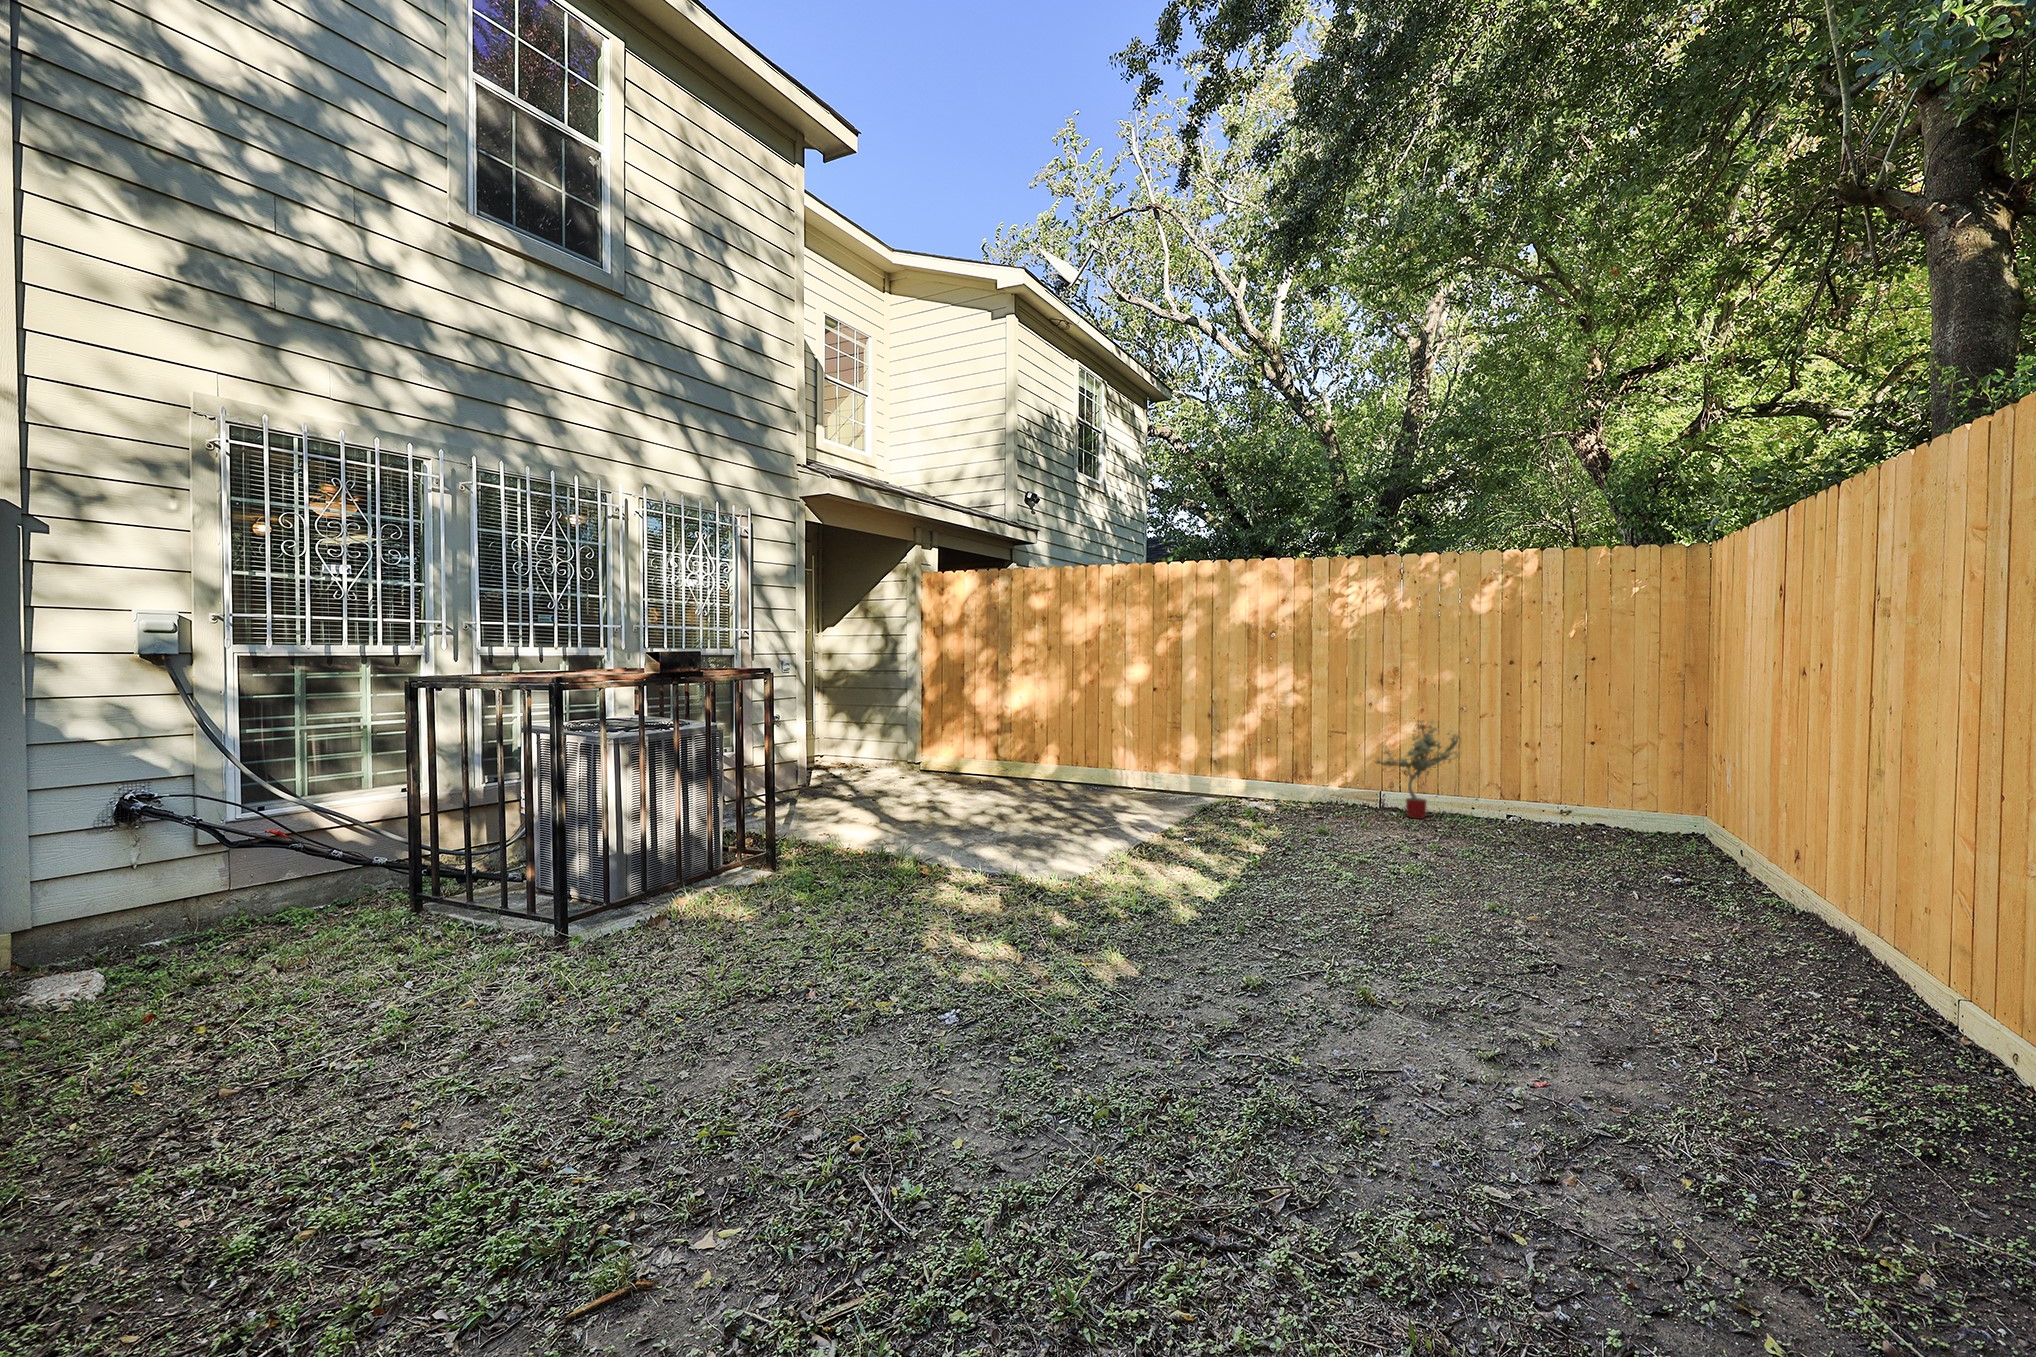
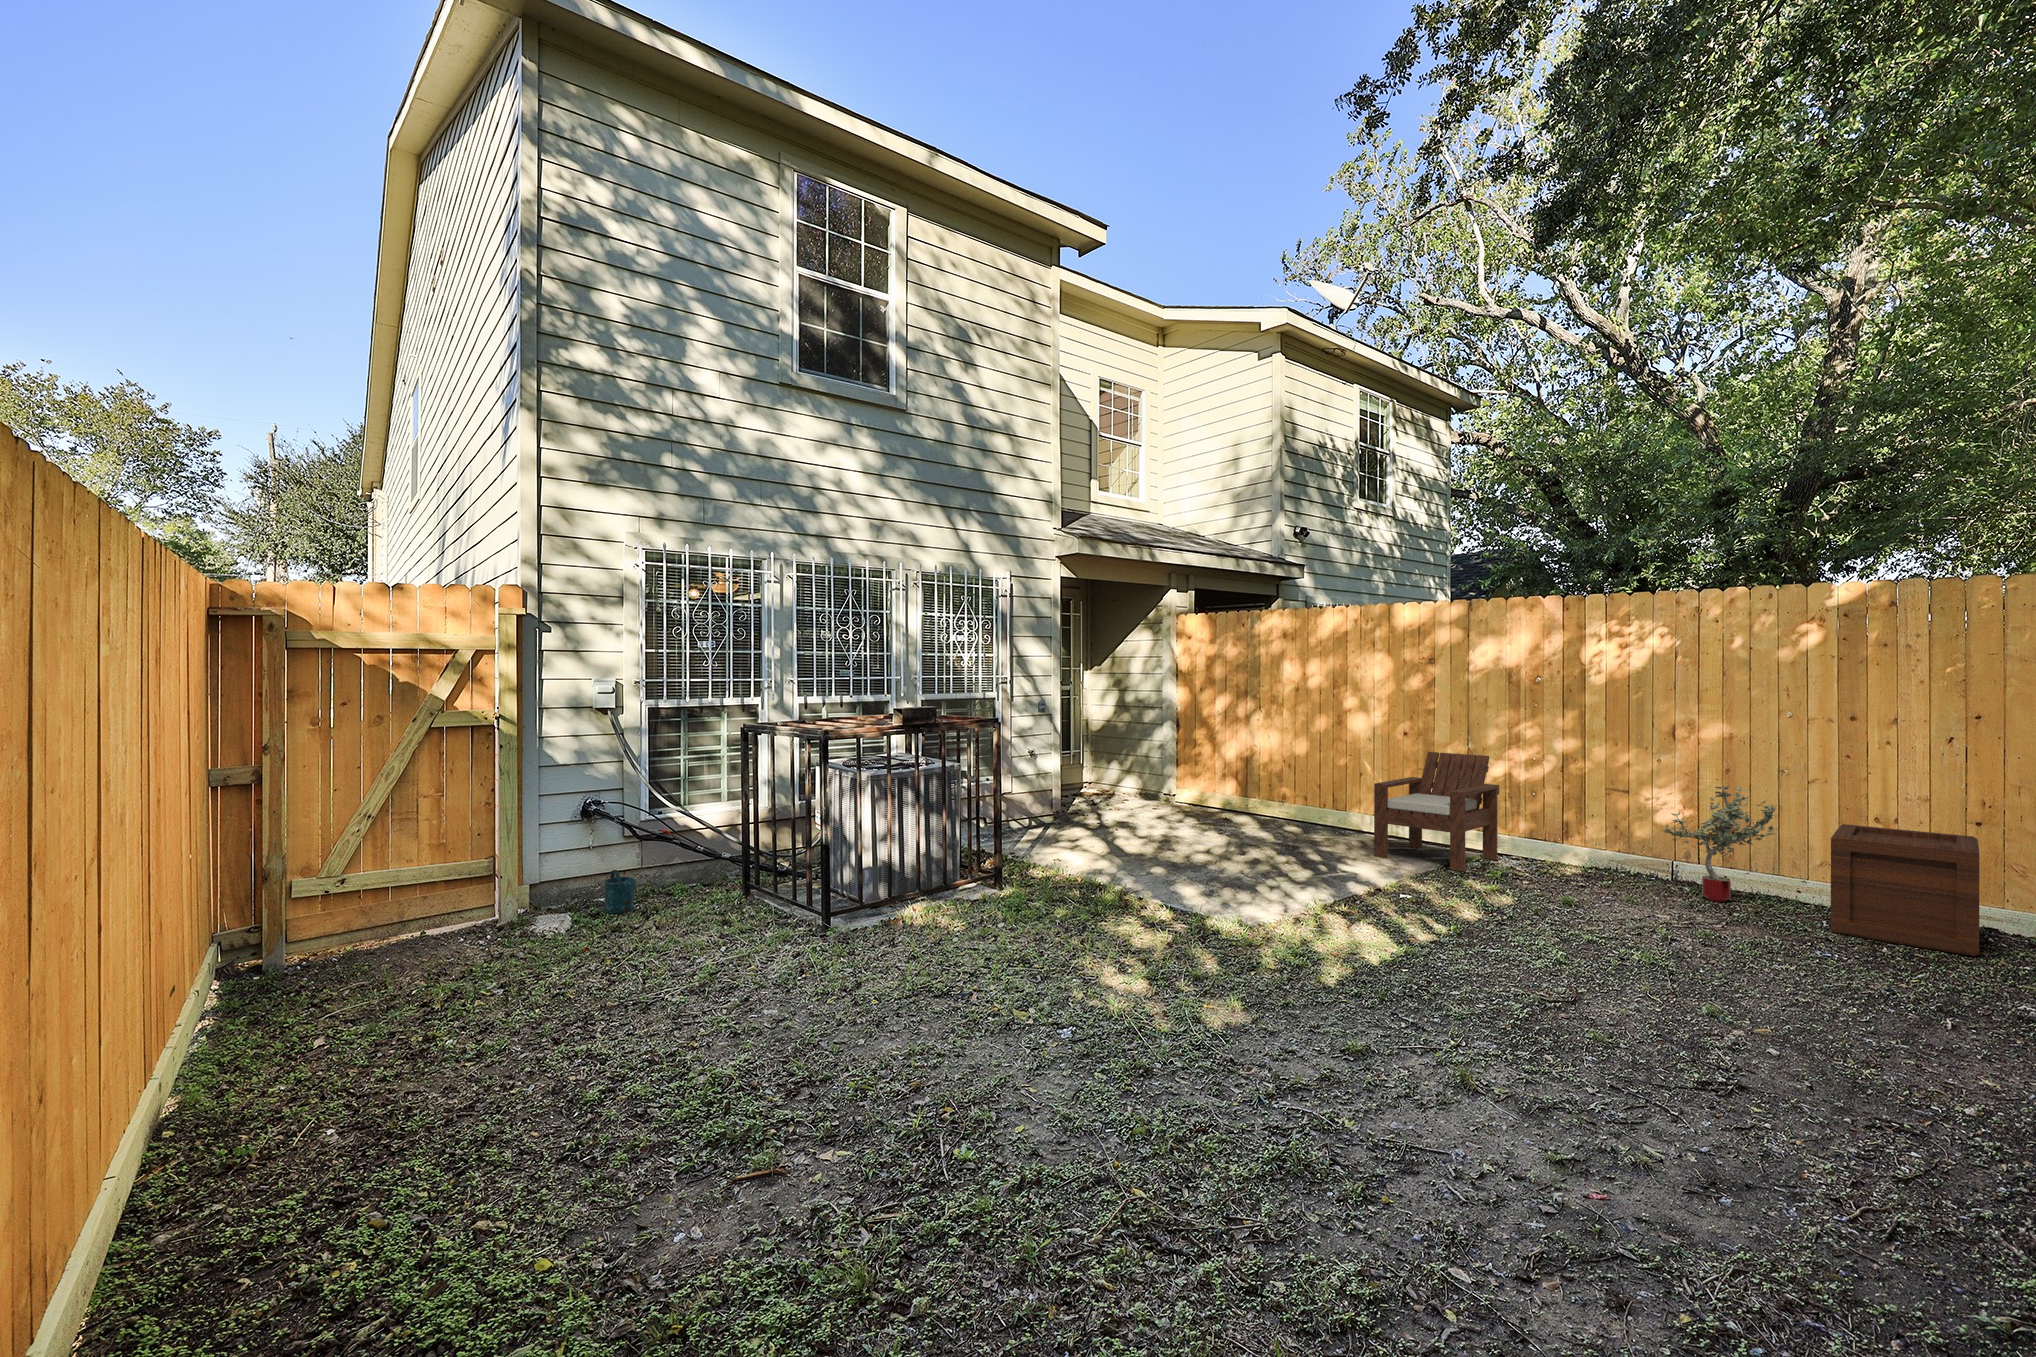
chair: none [1138,704,1240,812] -> present [1374,752,1499,871]
wooden crate: none [1499,746,1604,841] -> present [1831,824,1979,956]
watering can: none [169,895,234,961] -> present [604,870,636,913]

